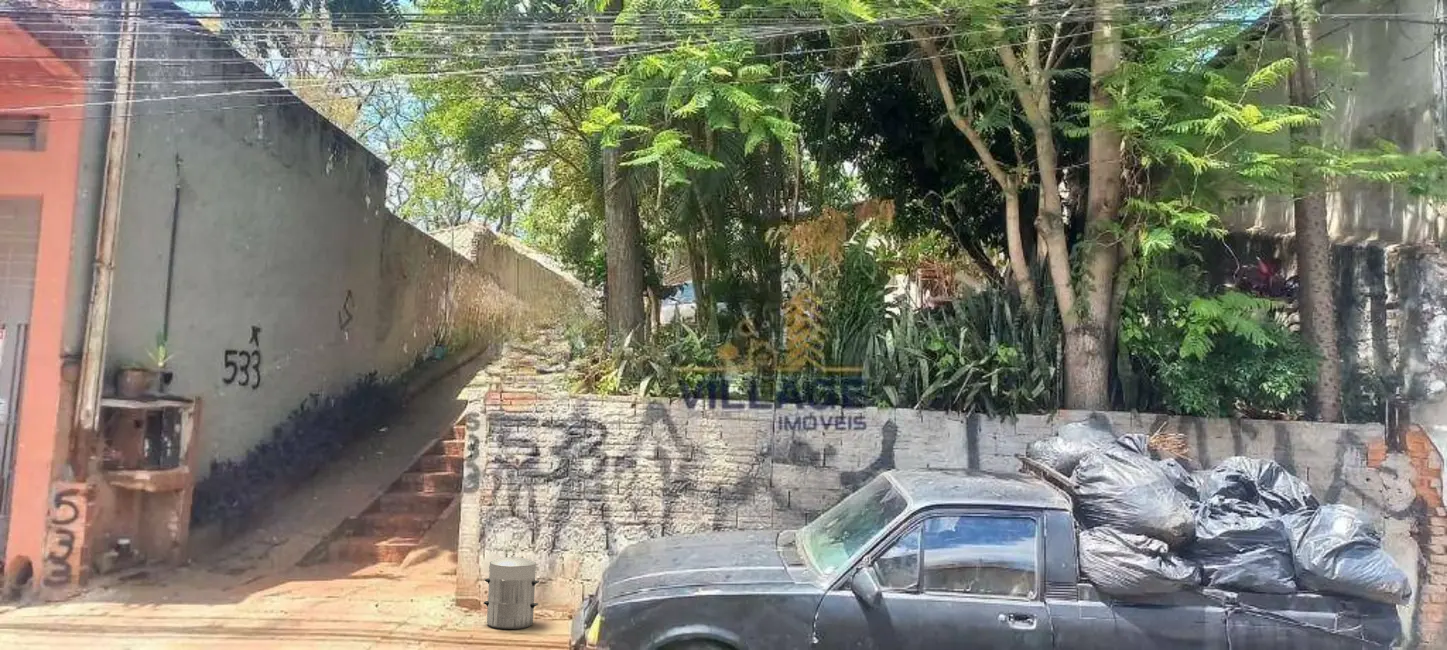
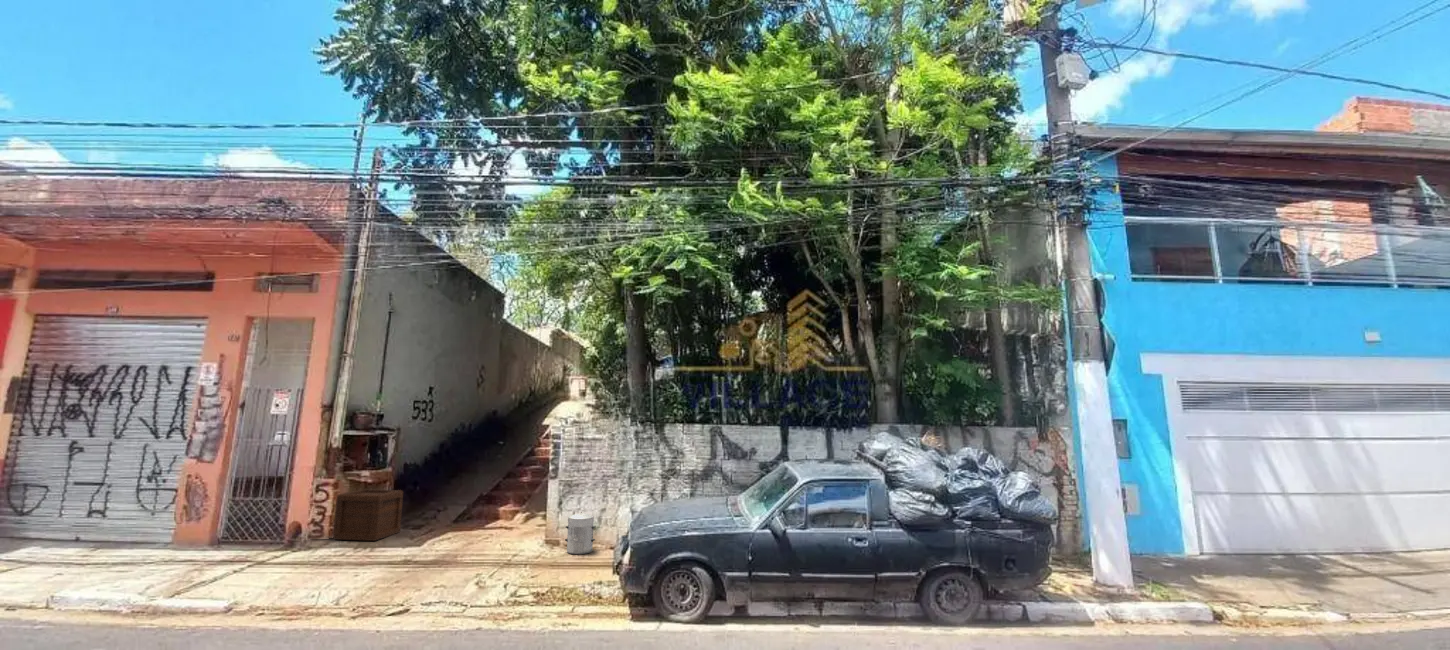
wooden crate: none [87,503,209,592] -> present [333,490,403,541]

